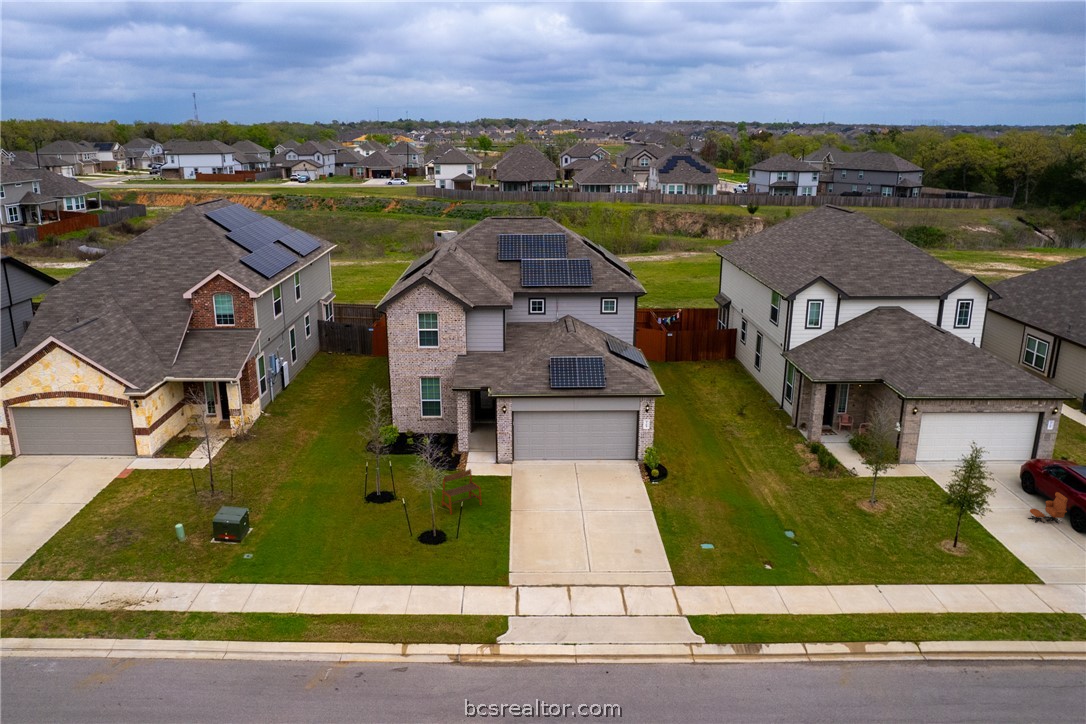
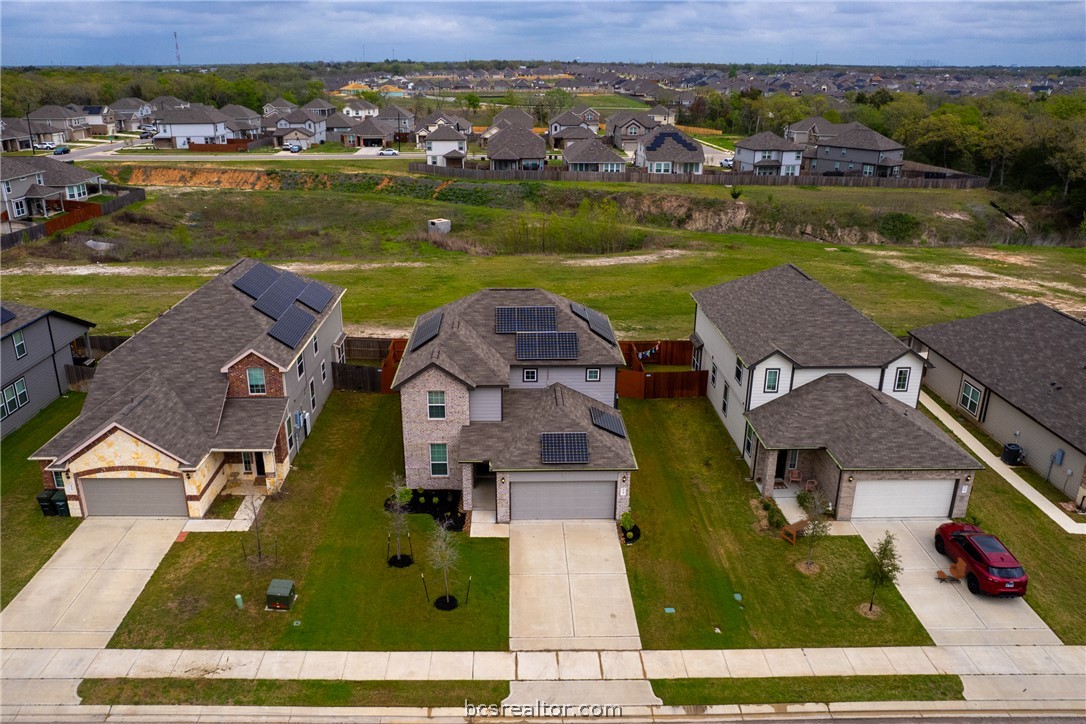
bench: present [441,469,482,514] -> present [781,517,813,546]

